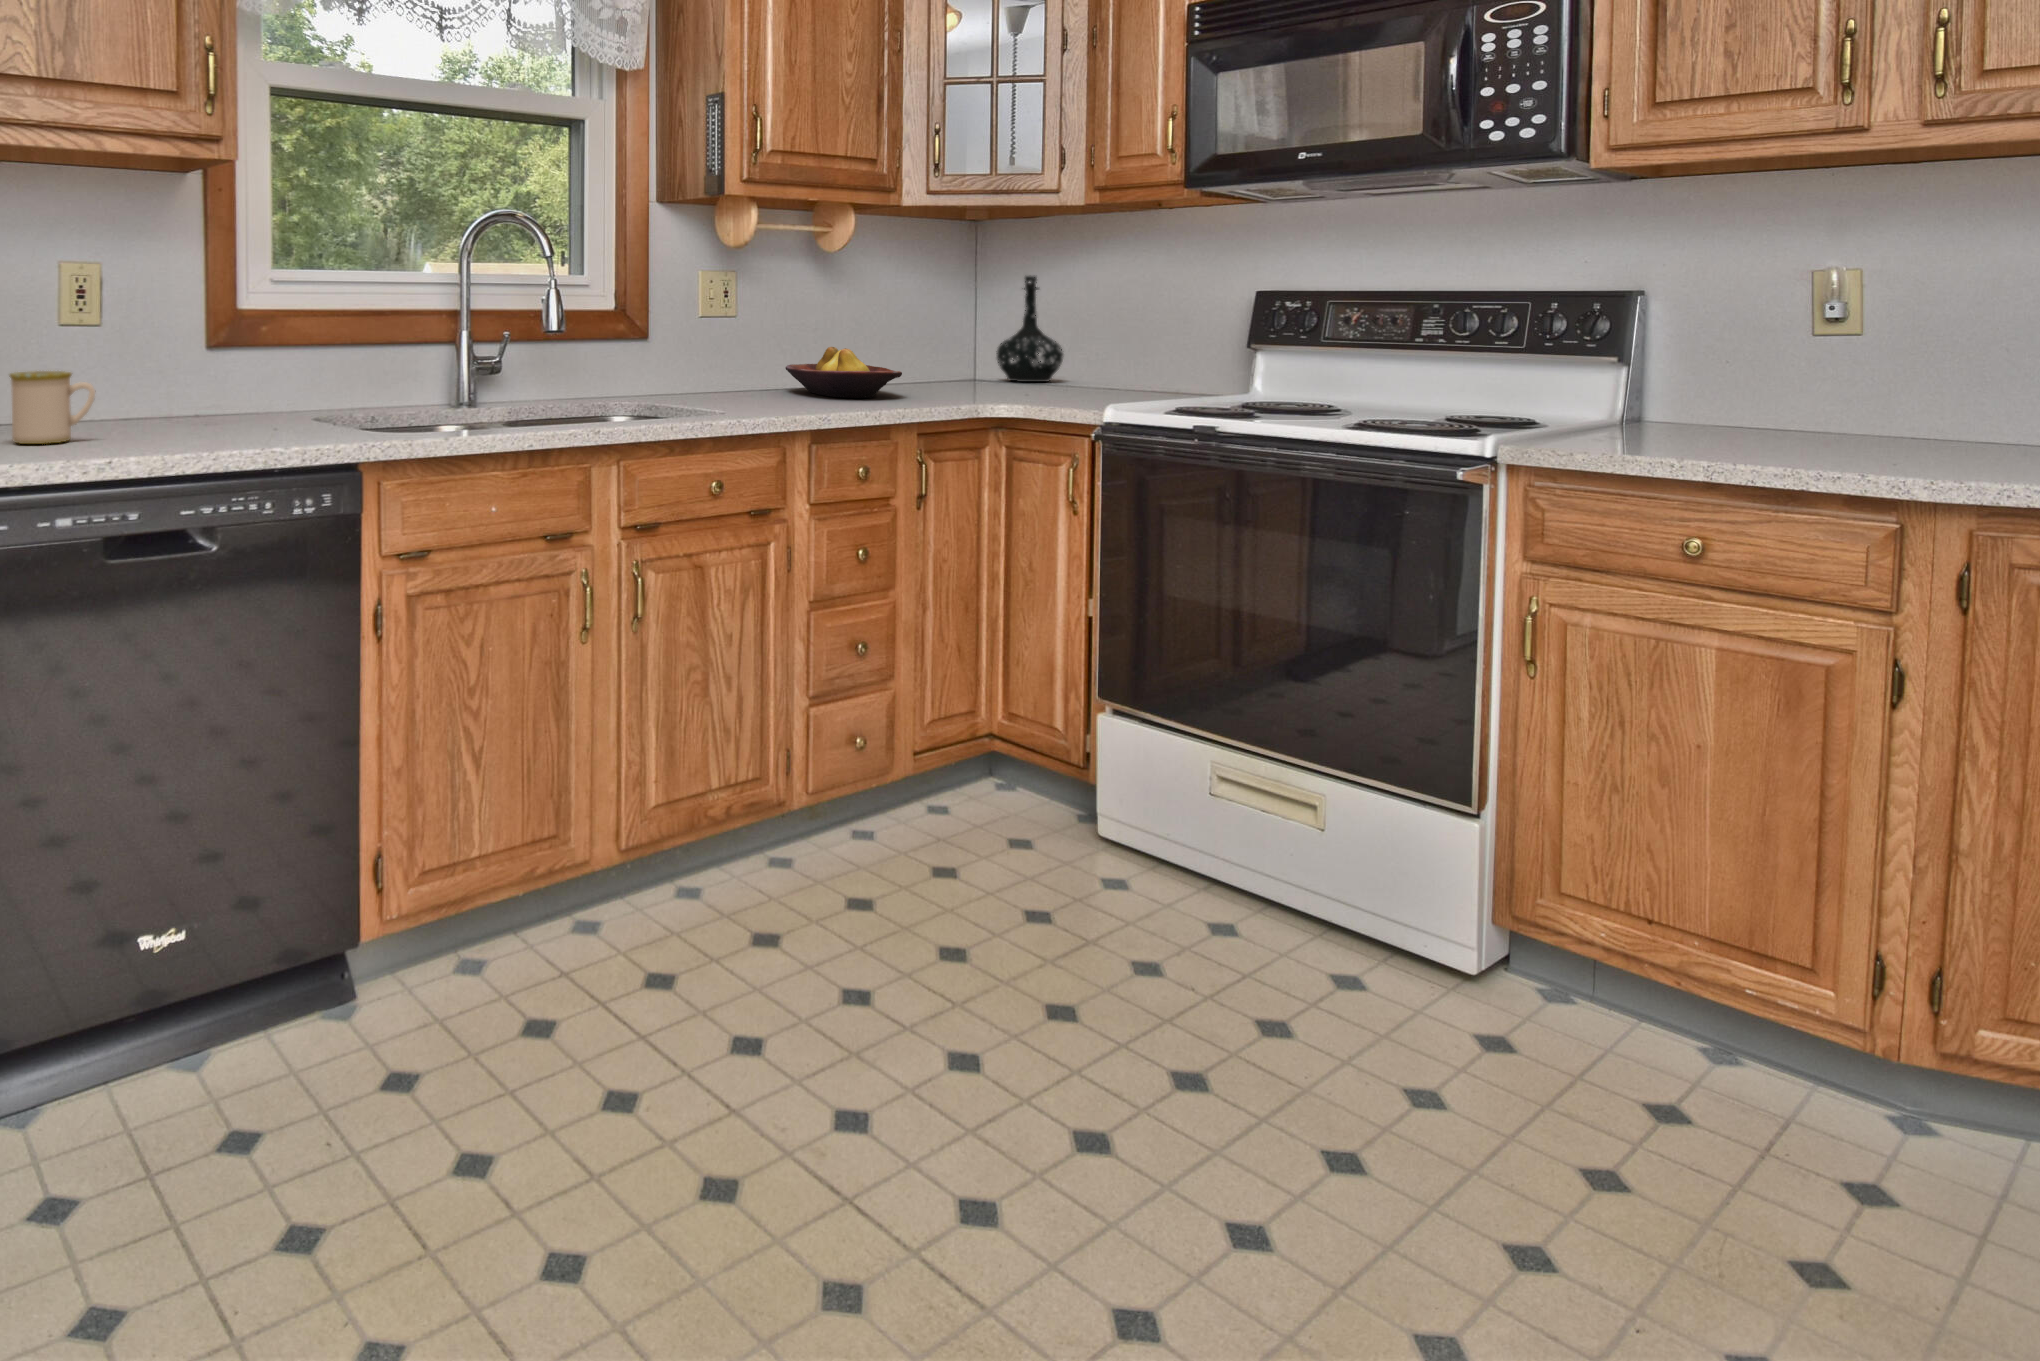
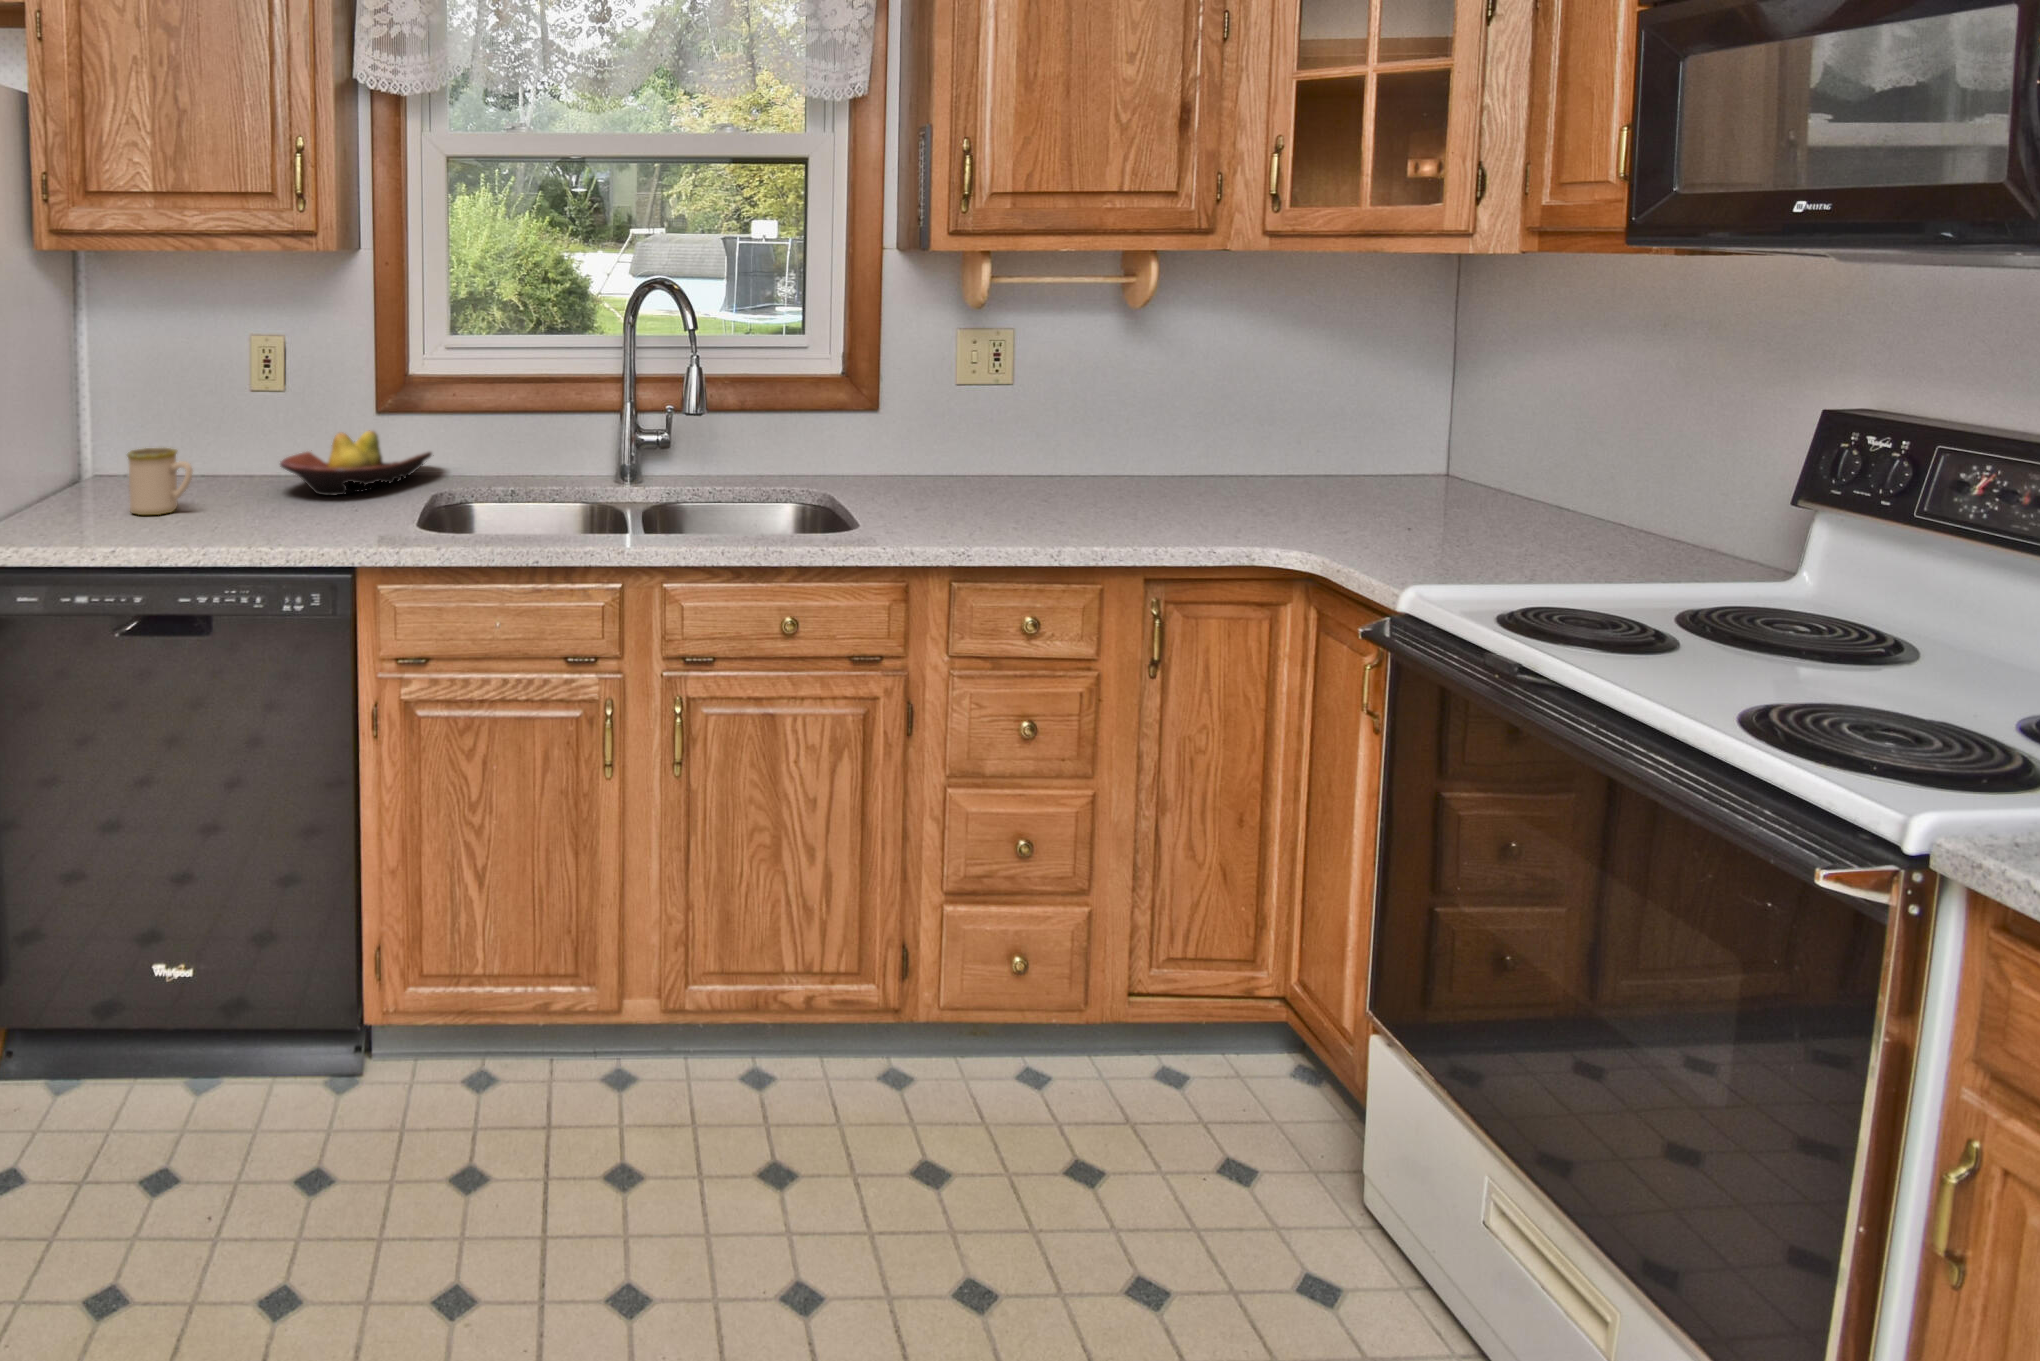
bottle: present [996,276,1063,382] -> none [1428,341,1544,499]
fruit bowl: present [786,347,902,398] -> present [280,430,432,496]

